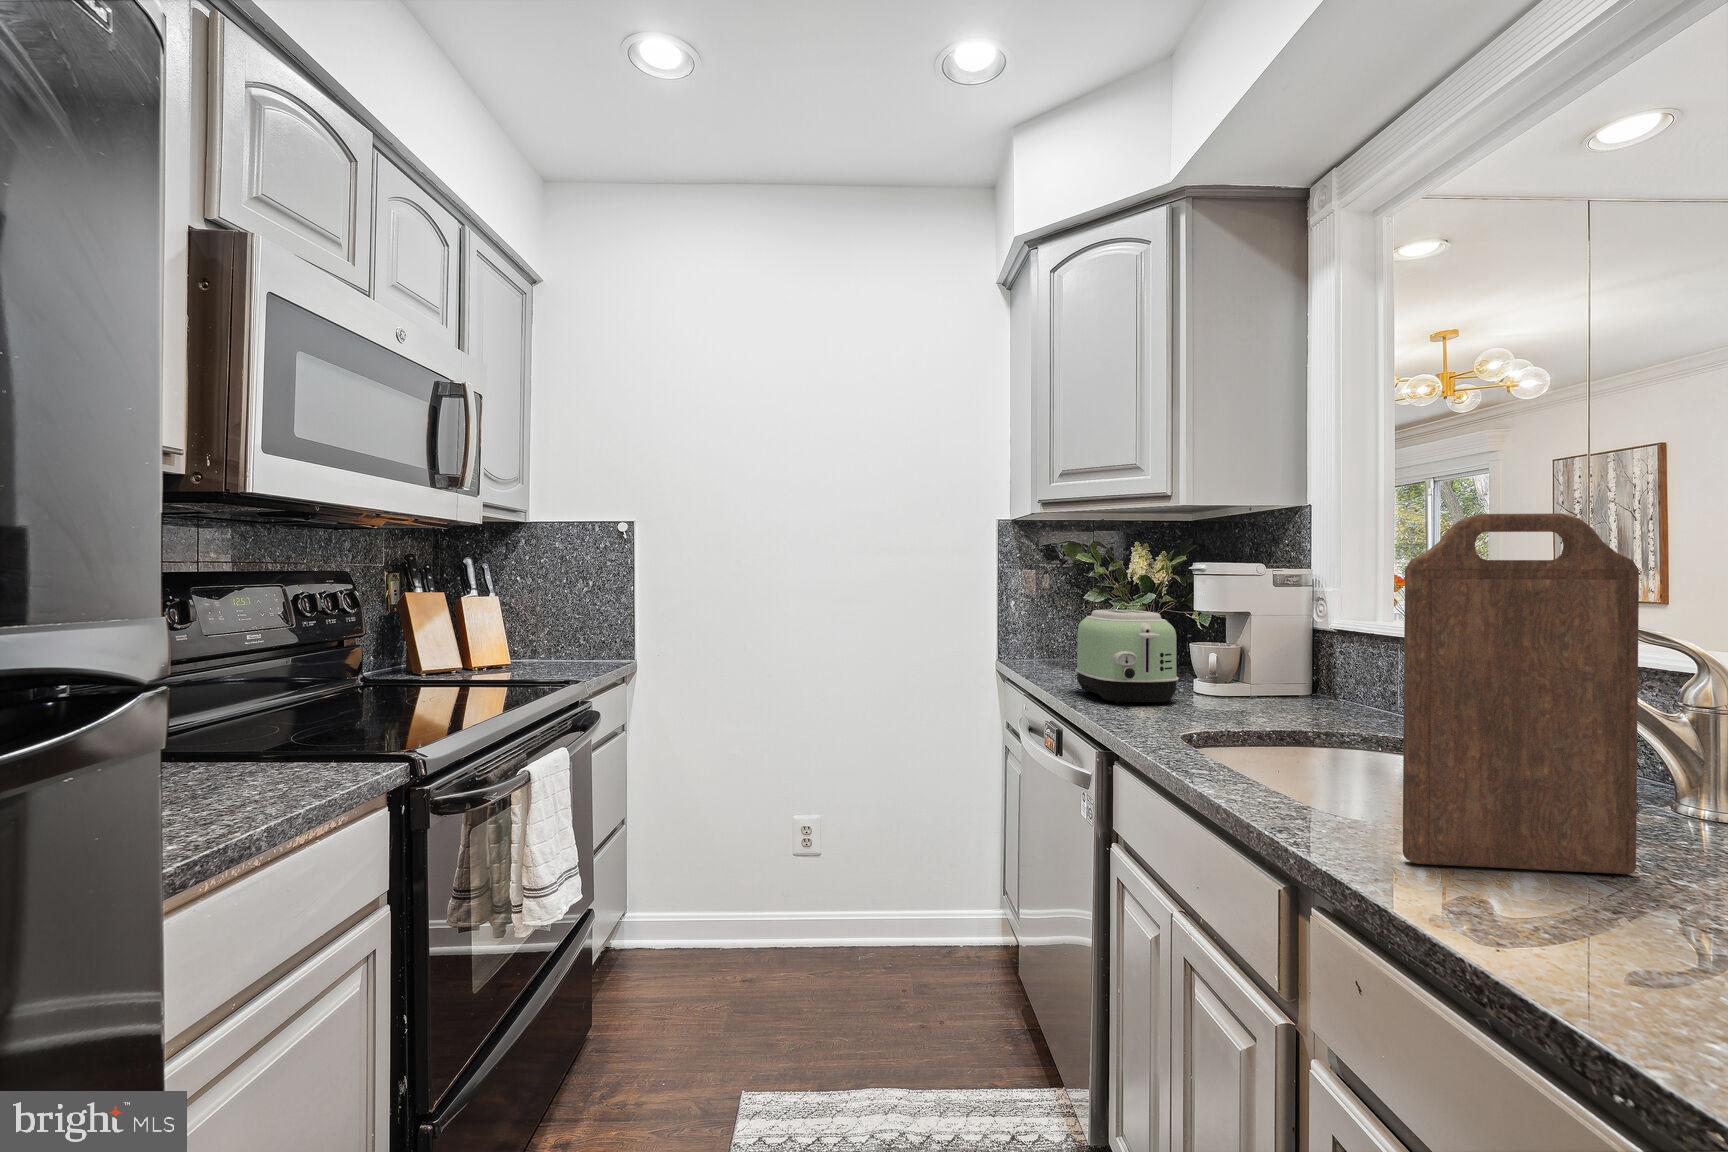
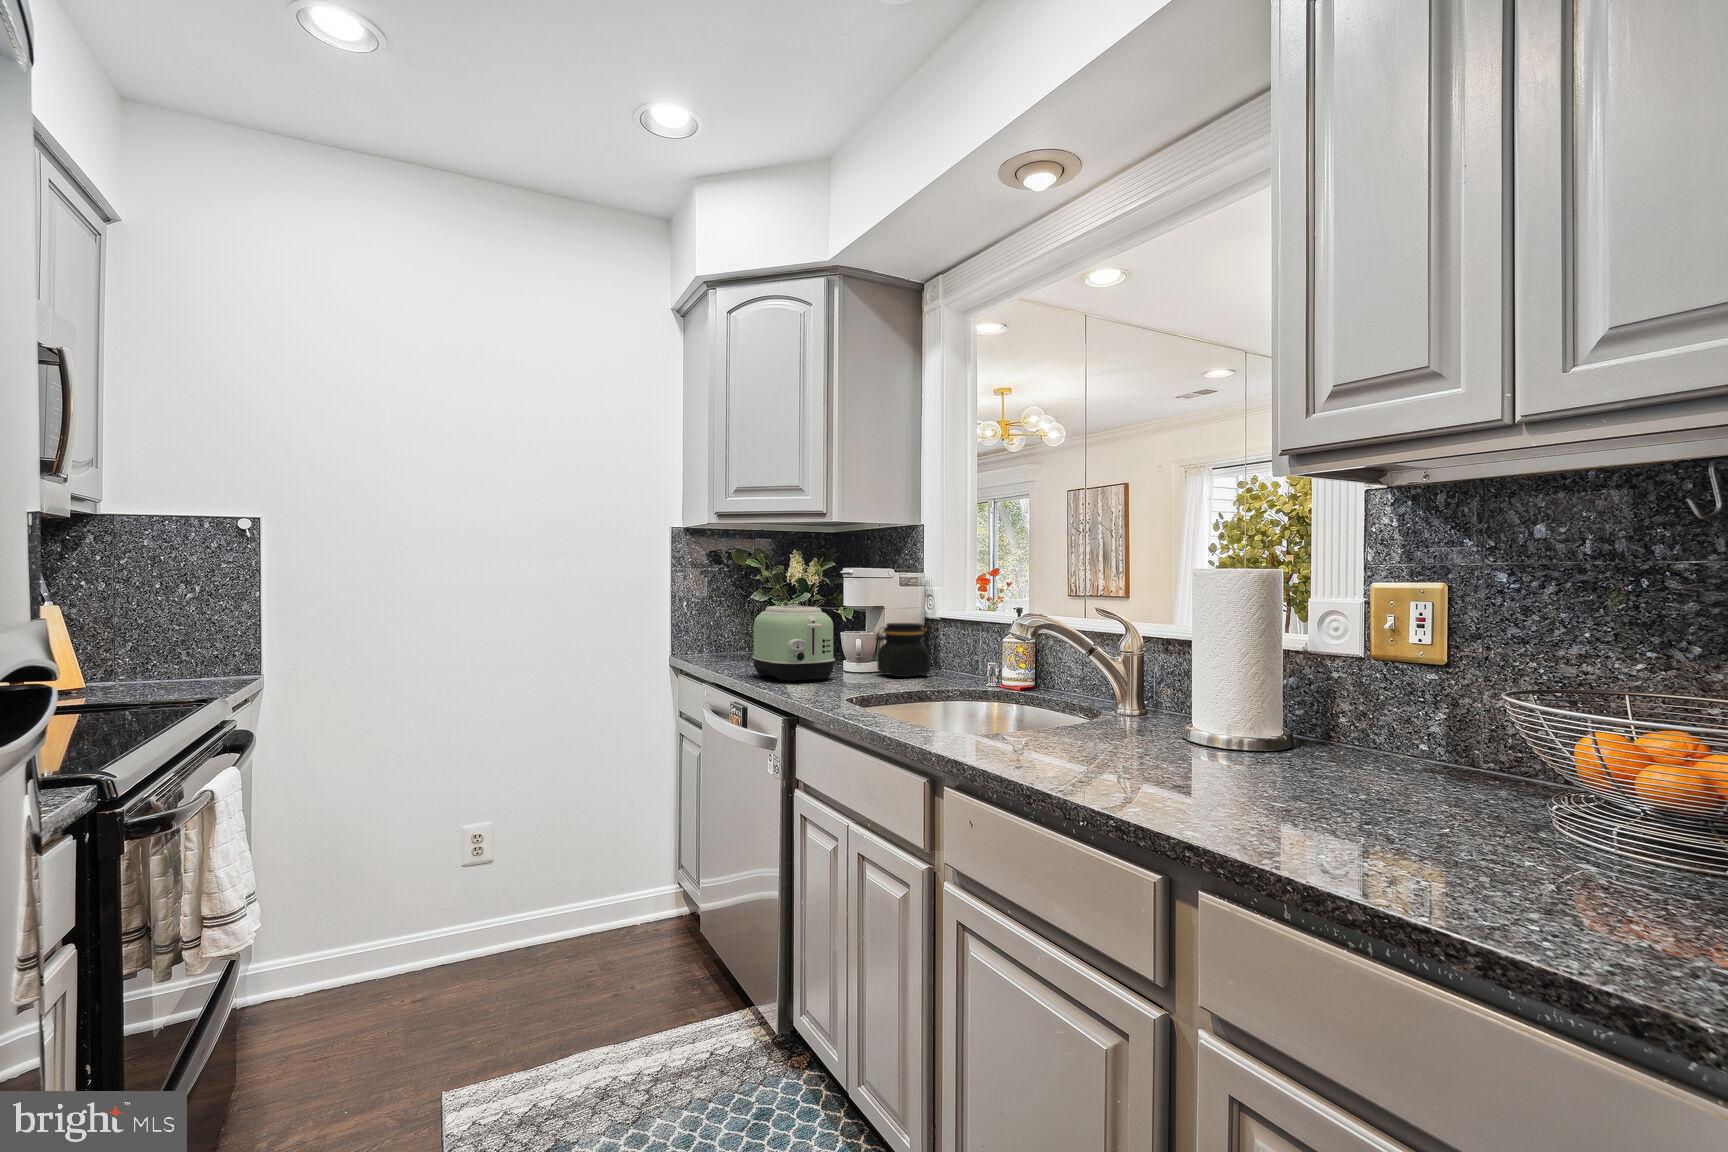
cutting board: present [1403,513,1639,874] -> none [995,540,1102,750]
jar: none [1236,635,1319,707] -> present [876,623,930,677]

